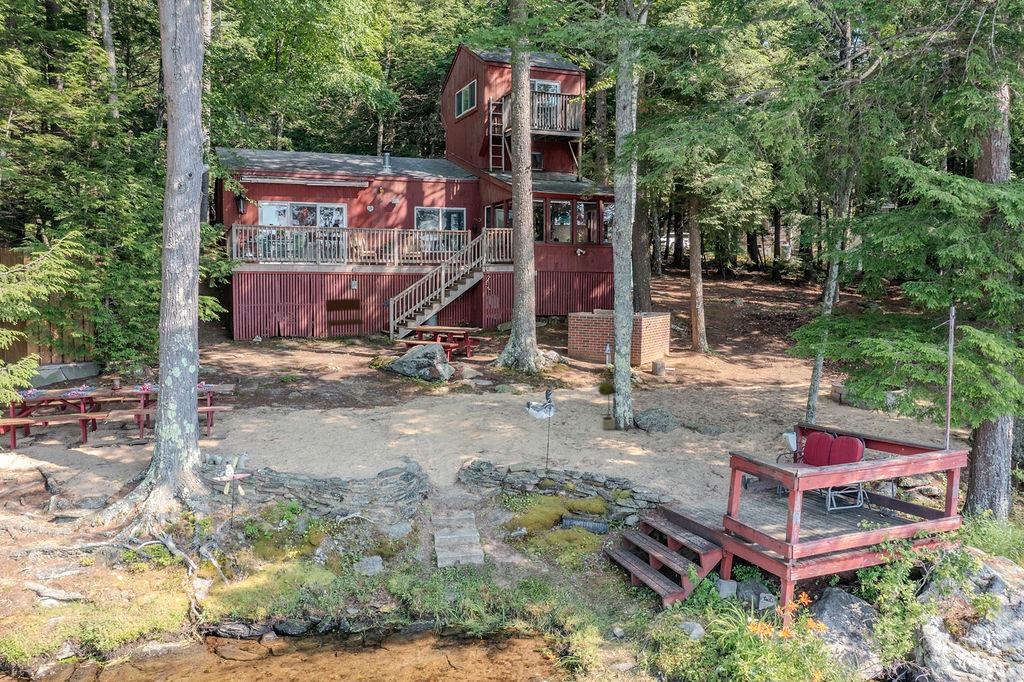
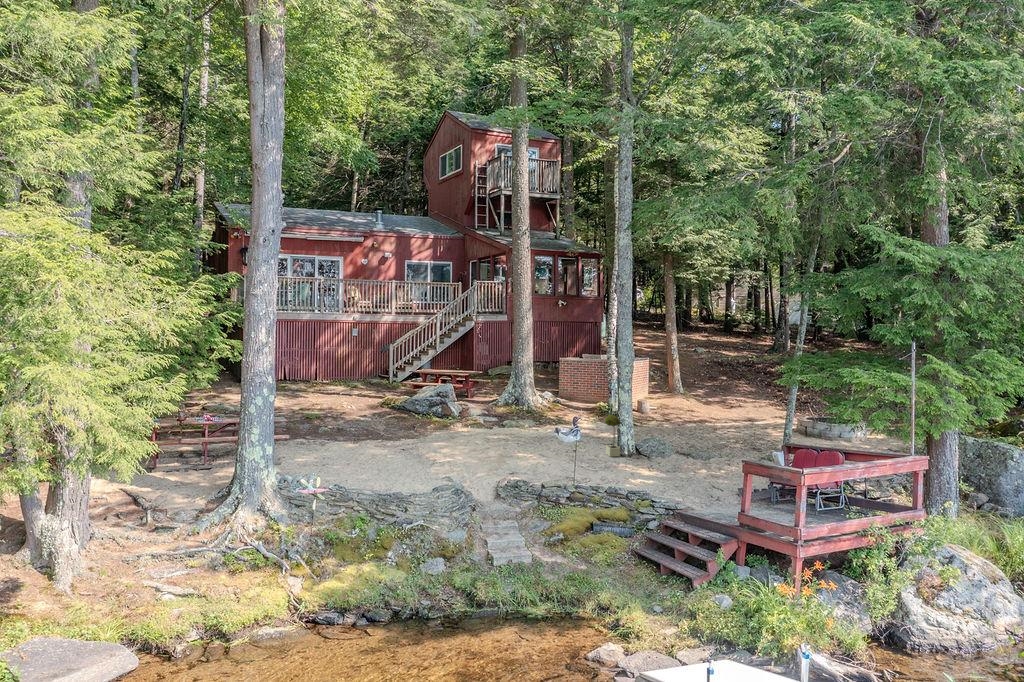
bench: present [326,299,364,340] -> none [329,344,365,383]

